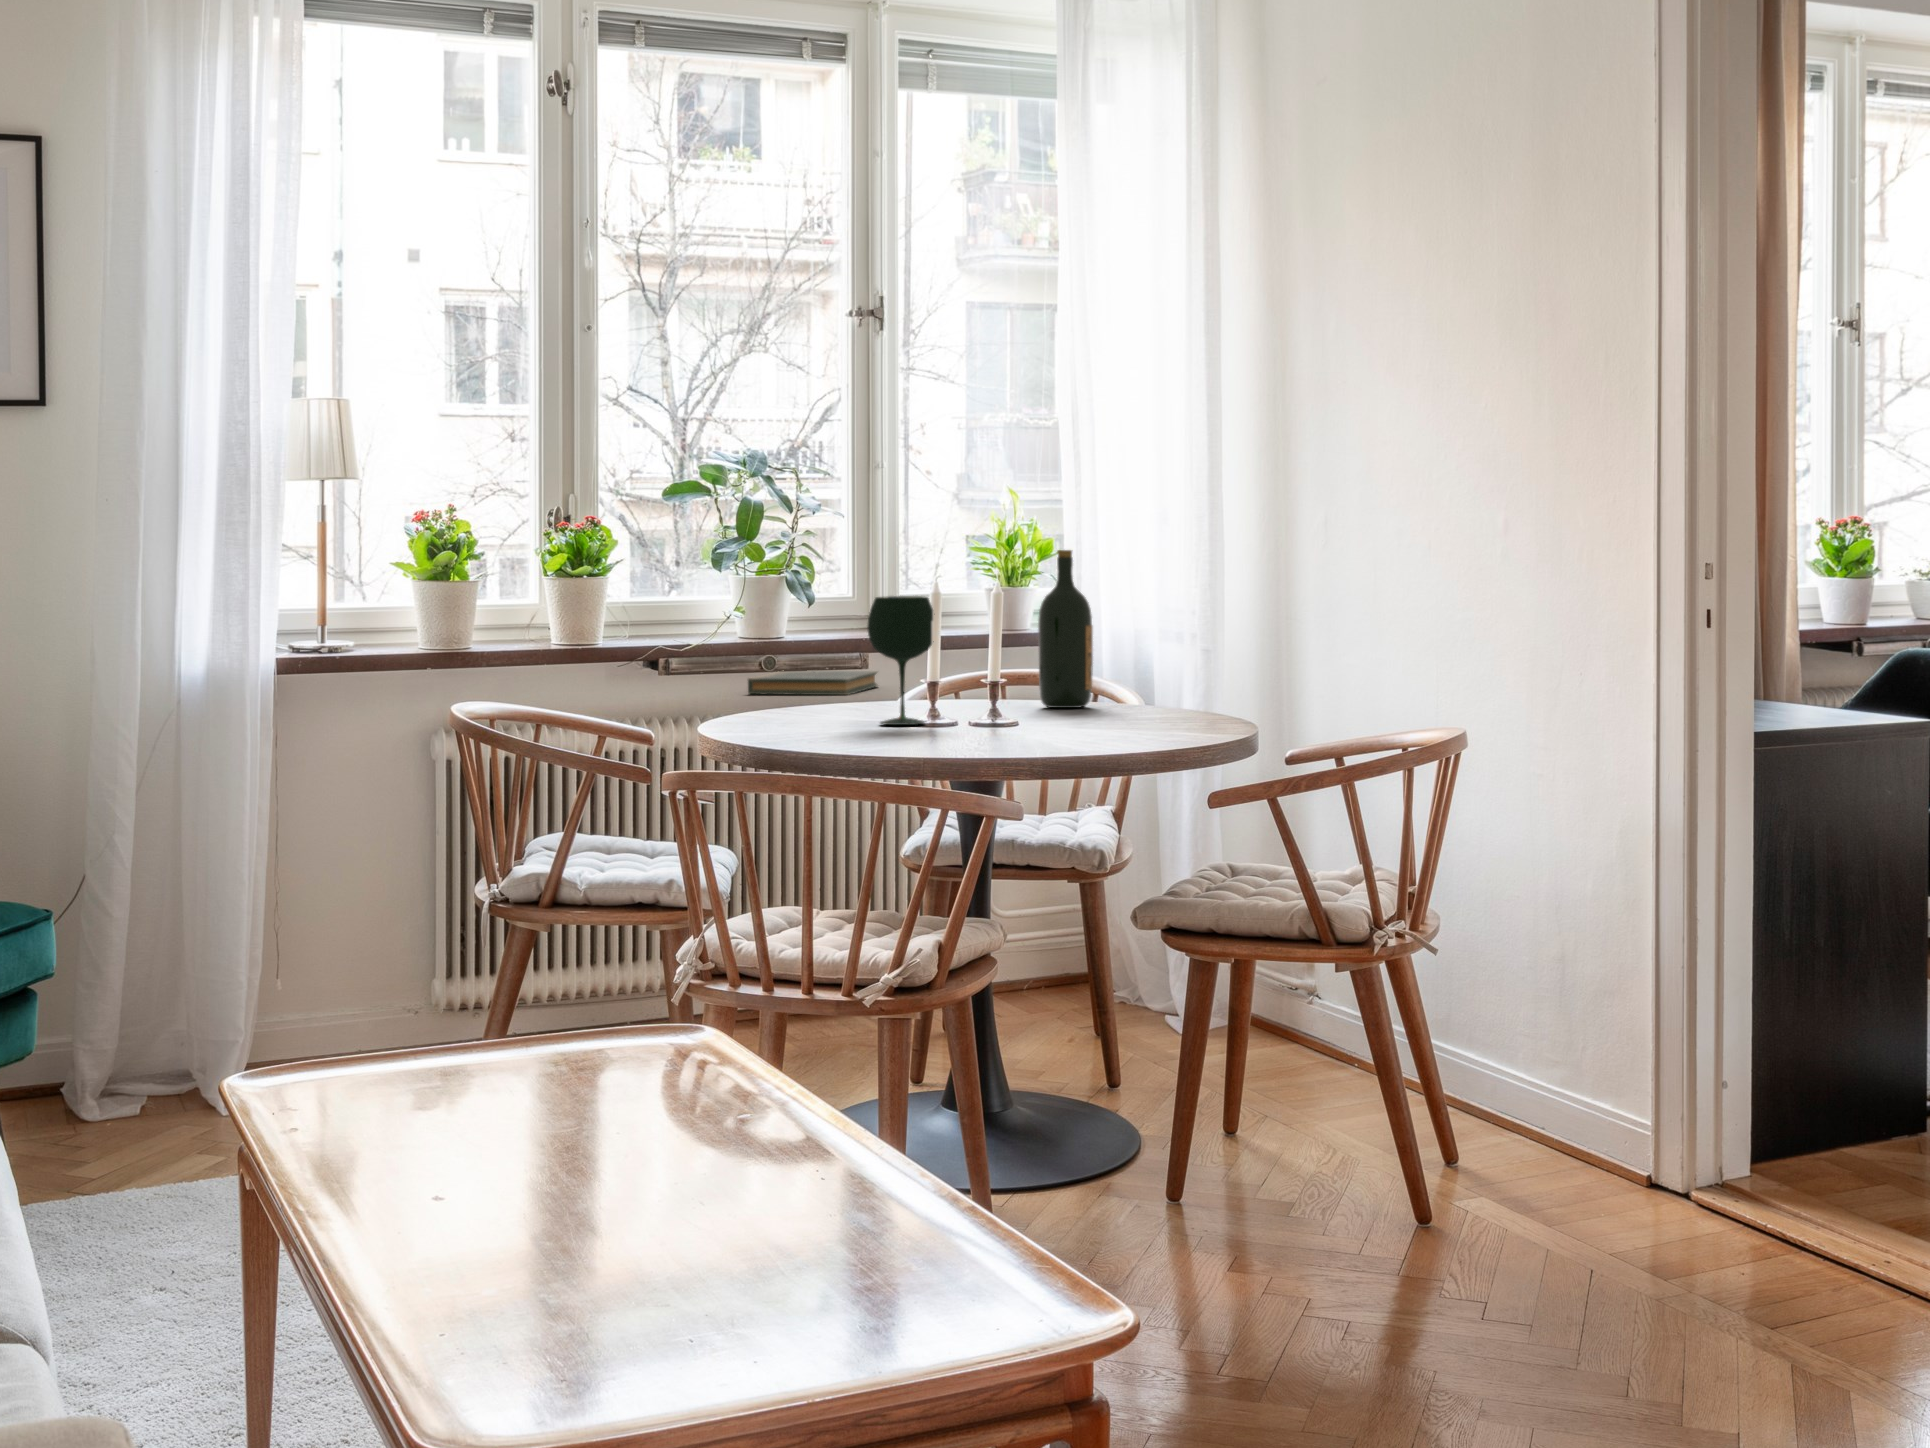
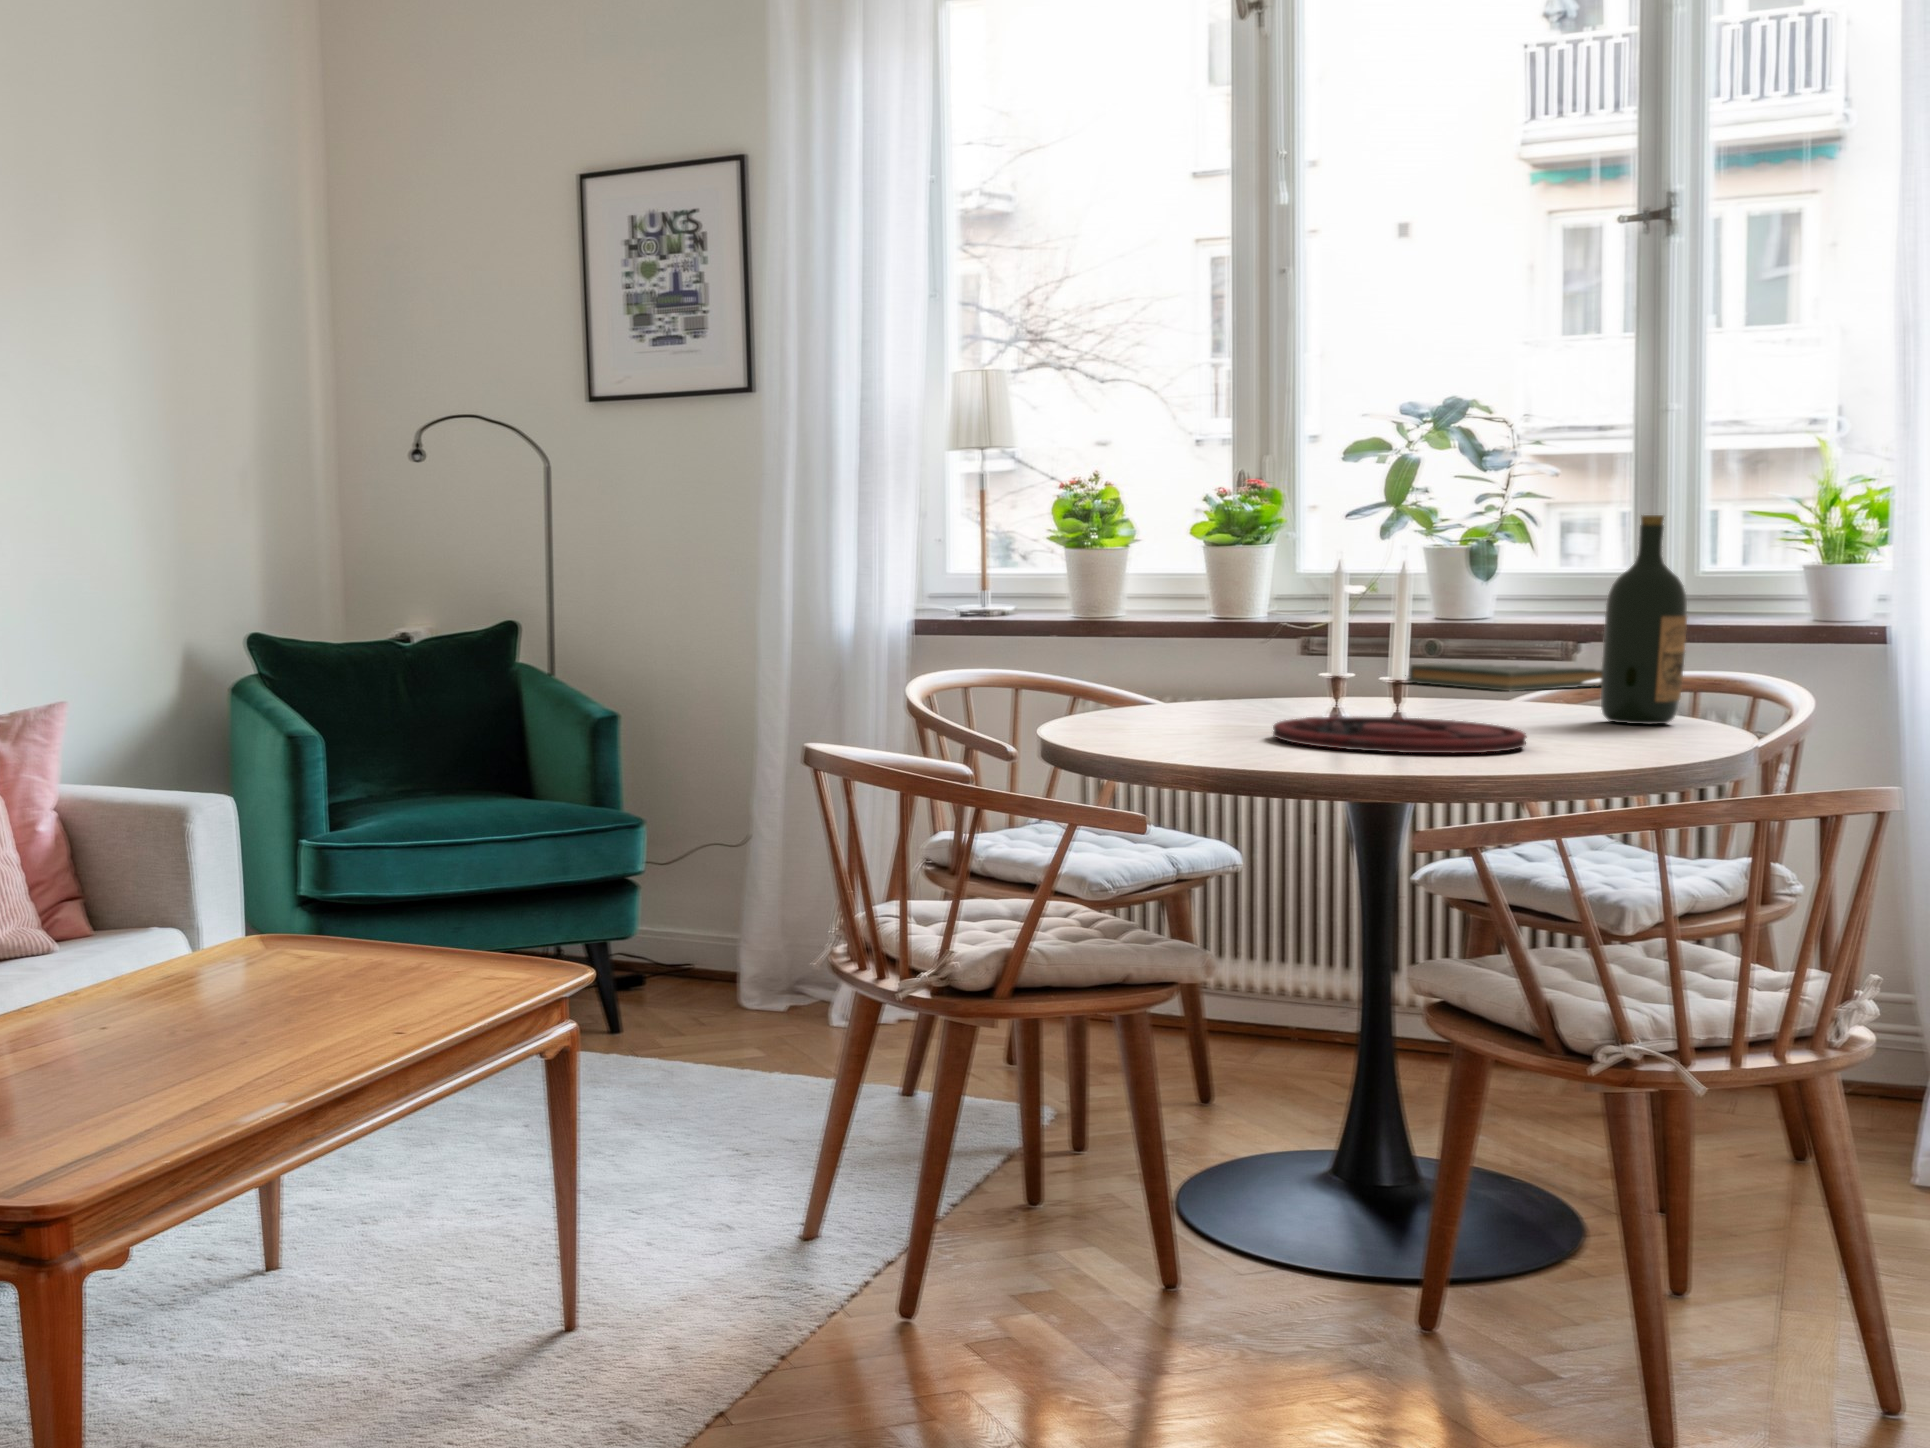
wine glass: present [867,596,933,725] -> none [1262,569,1349,722]
plate: none [966,712,1149,737] -> present [1273,717,1527,753]

